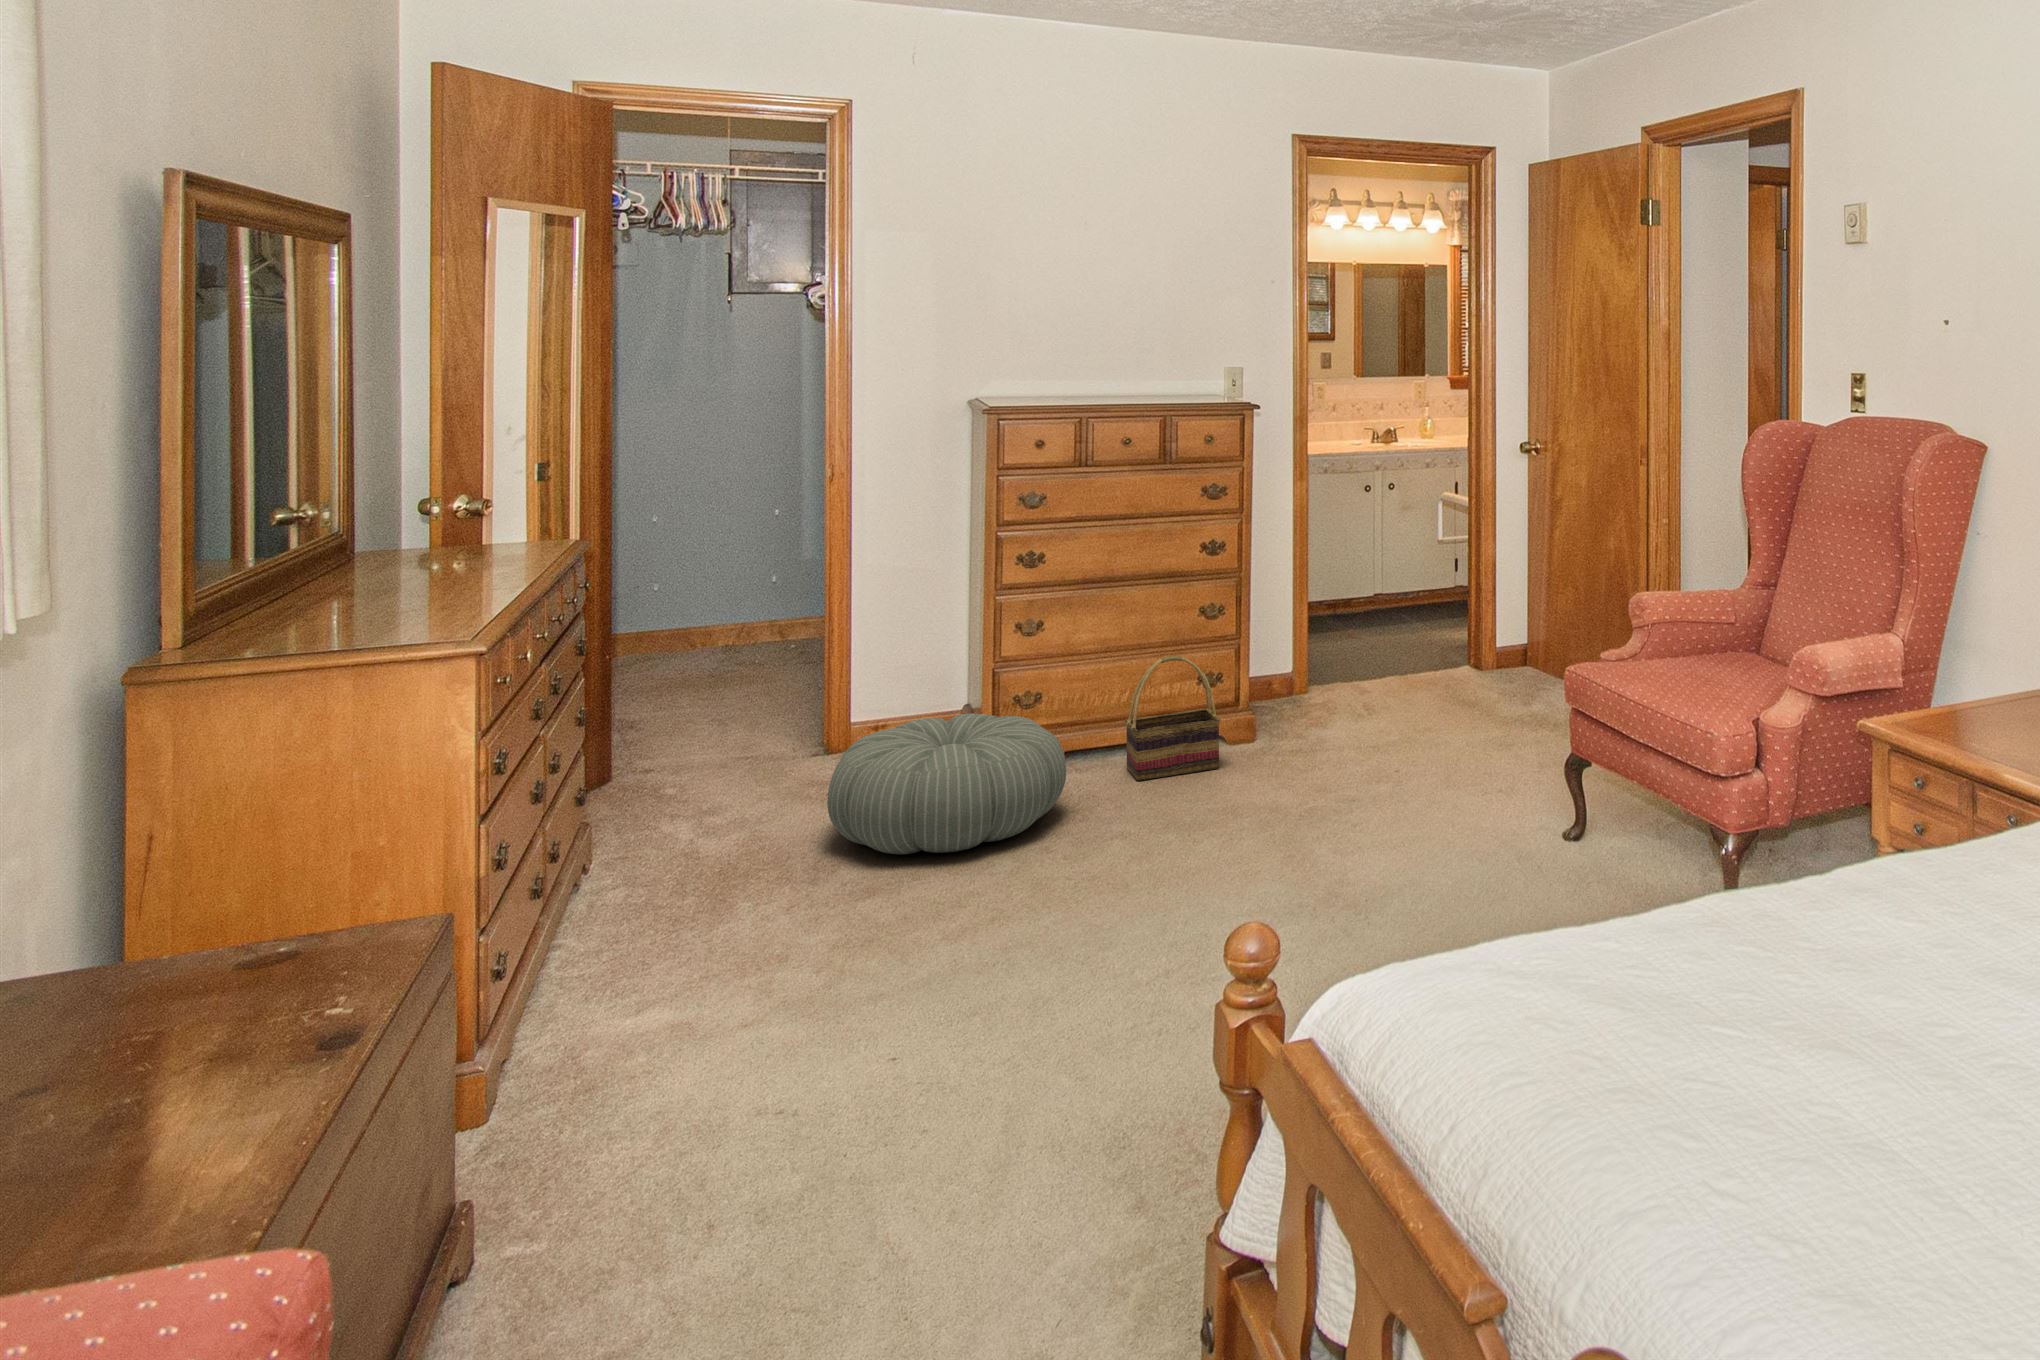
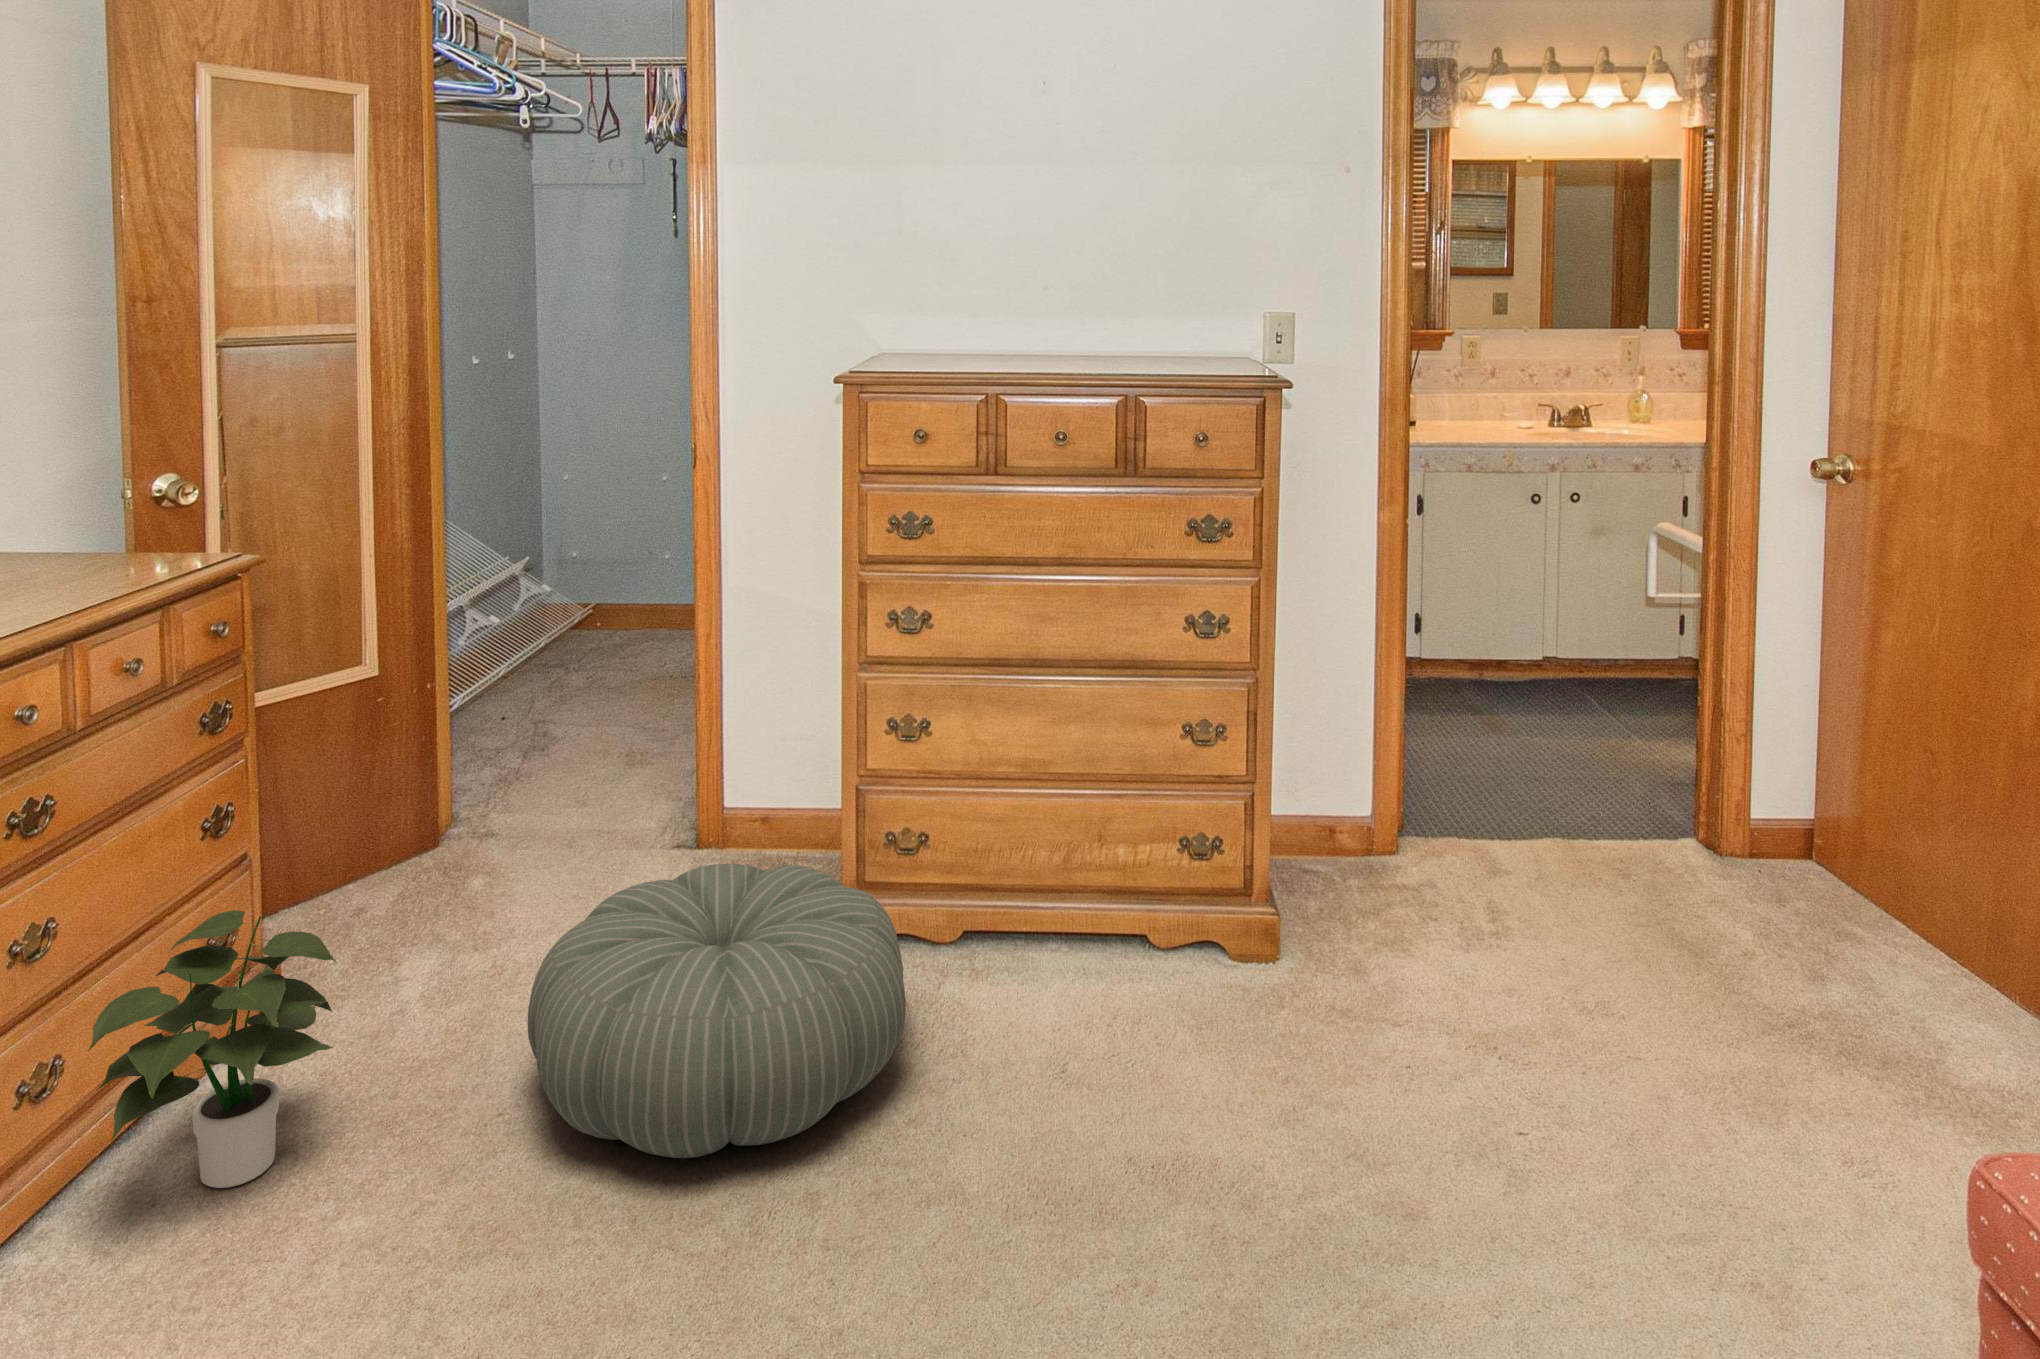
basket: present [1125,656,1220,781] -> none [1048,811,1199,1024]
potted plant: none [586,753,726,915] -> present [89,910,336,1188]

